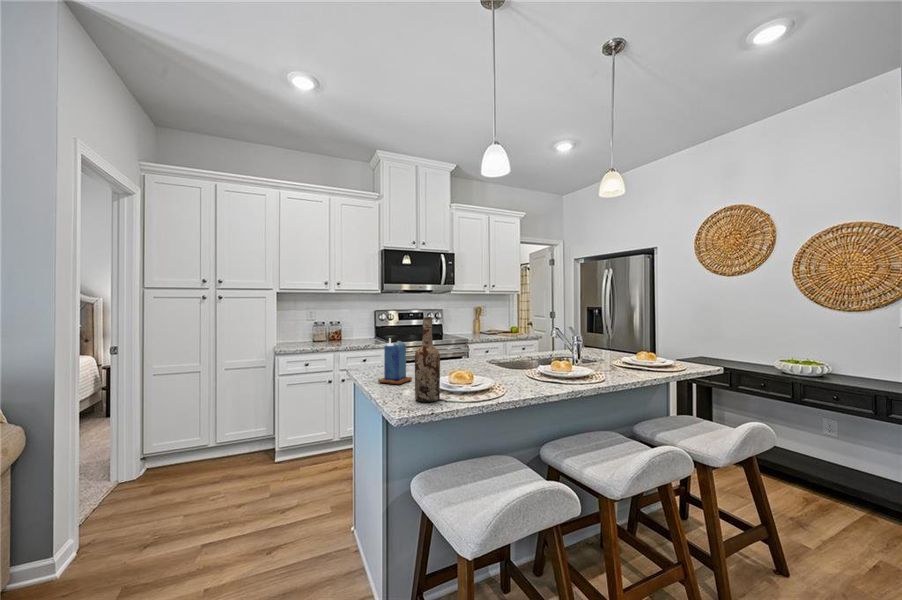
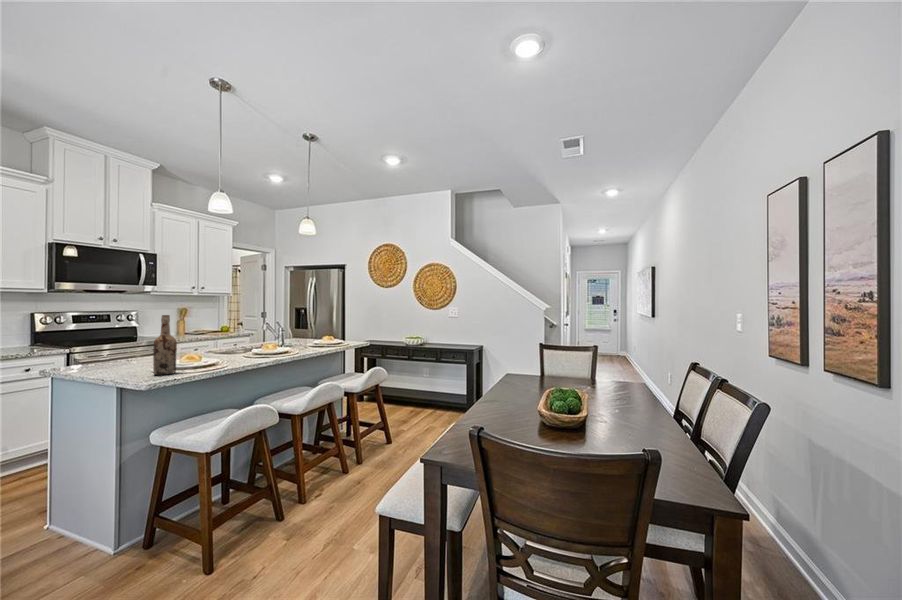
candle: present [378,339,412,384] -> none [101,334,138,372]

